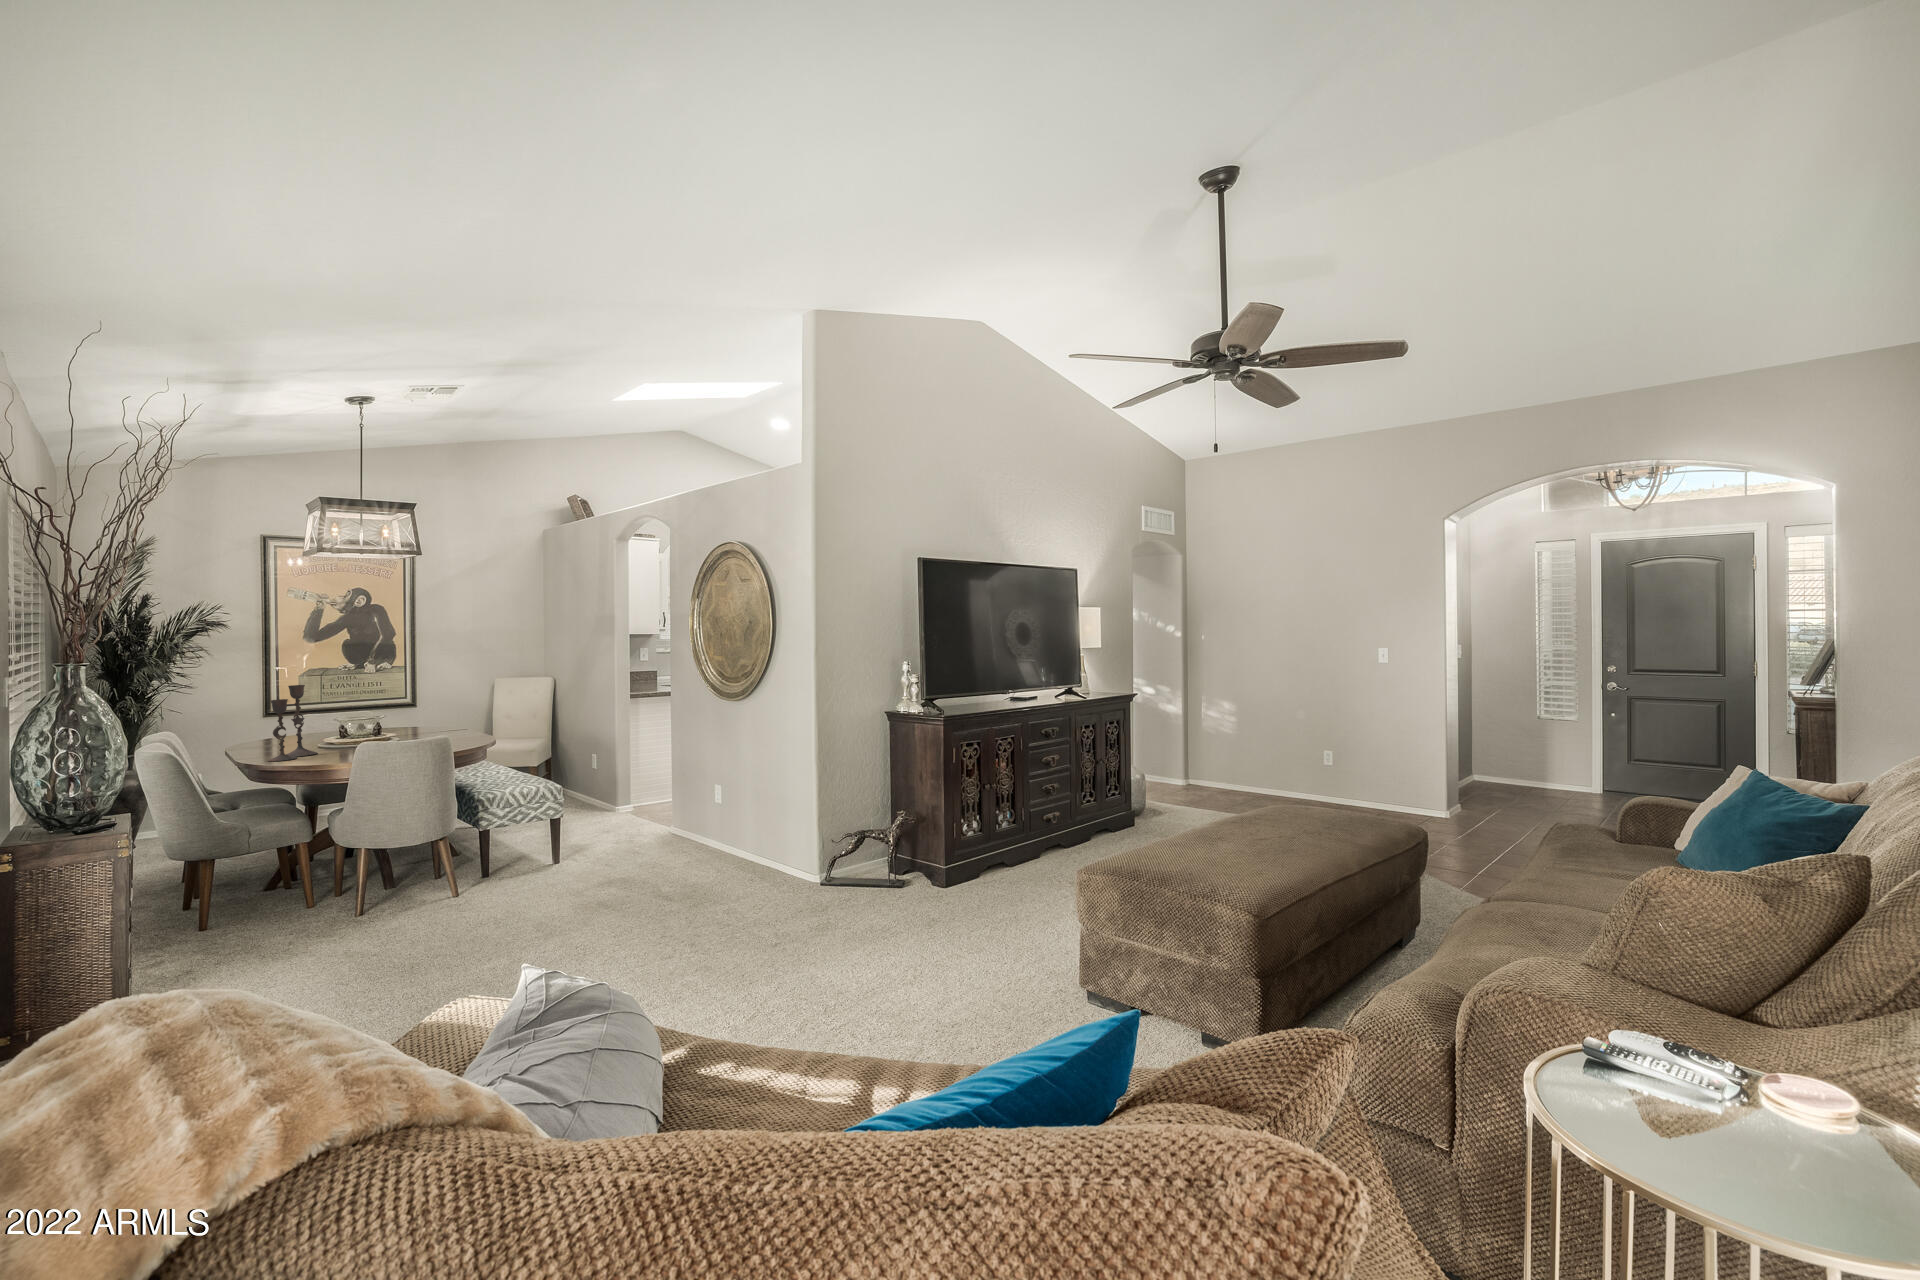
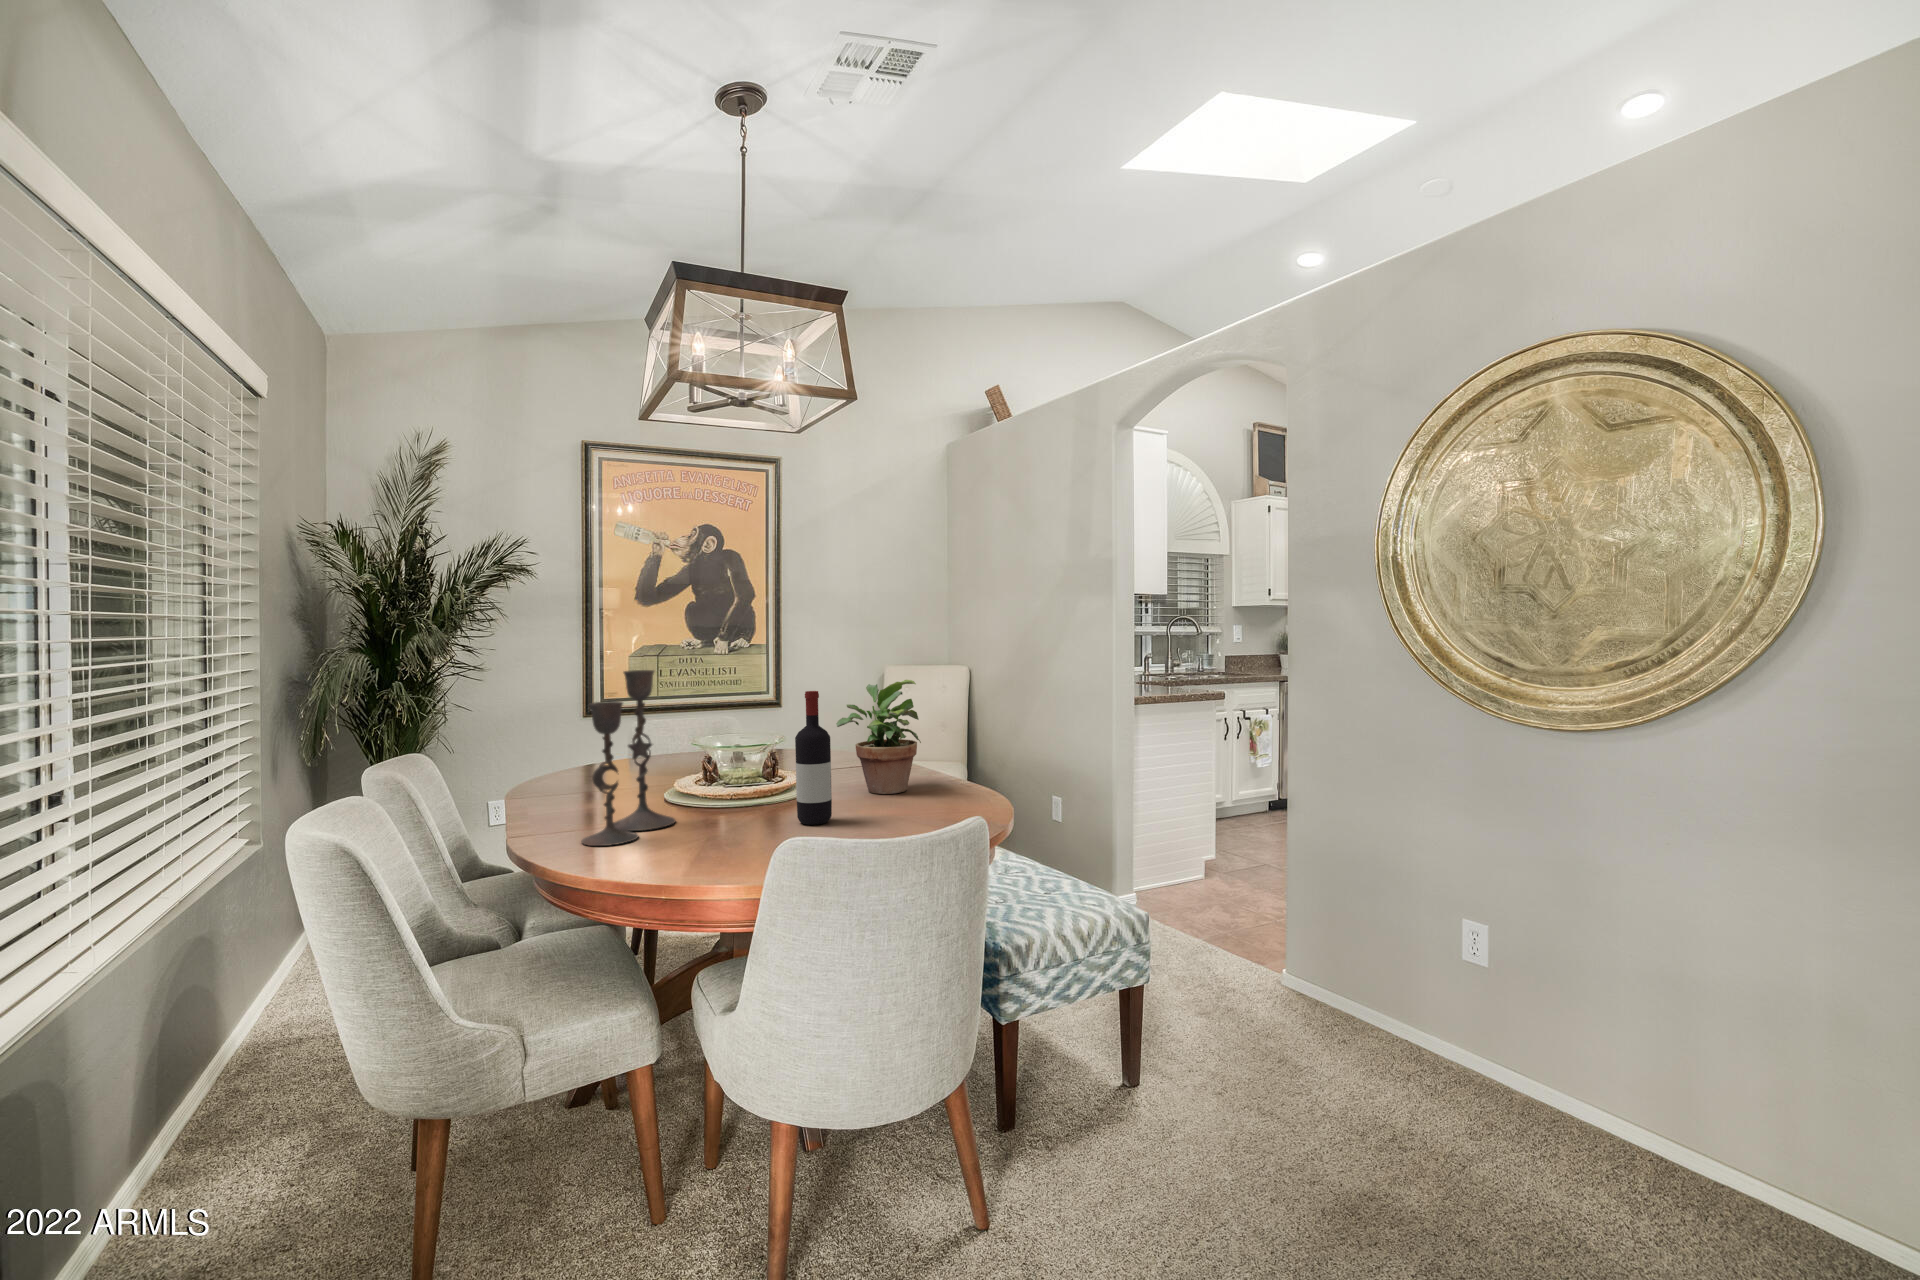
potted plant: none [409,685,457,740] -> present [836,680,921,794]
wine bottle: none [378,692,398,751] -> present [795,691,832,825]

